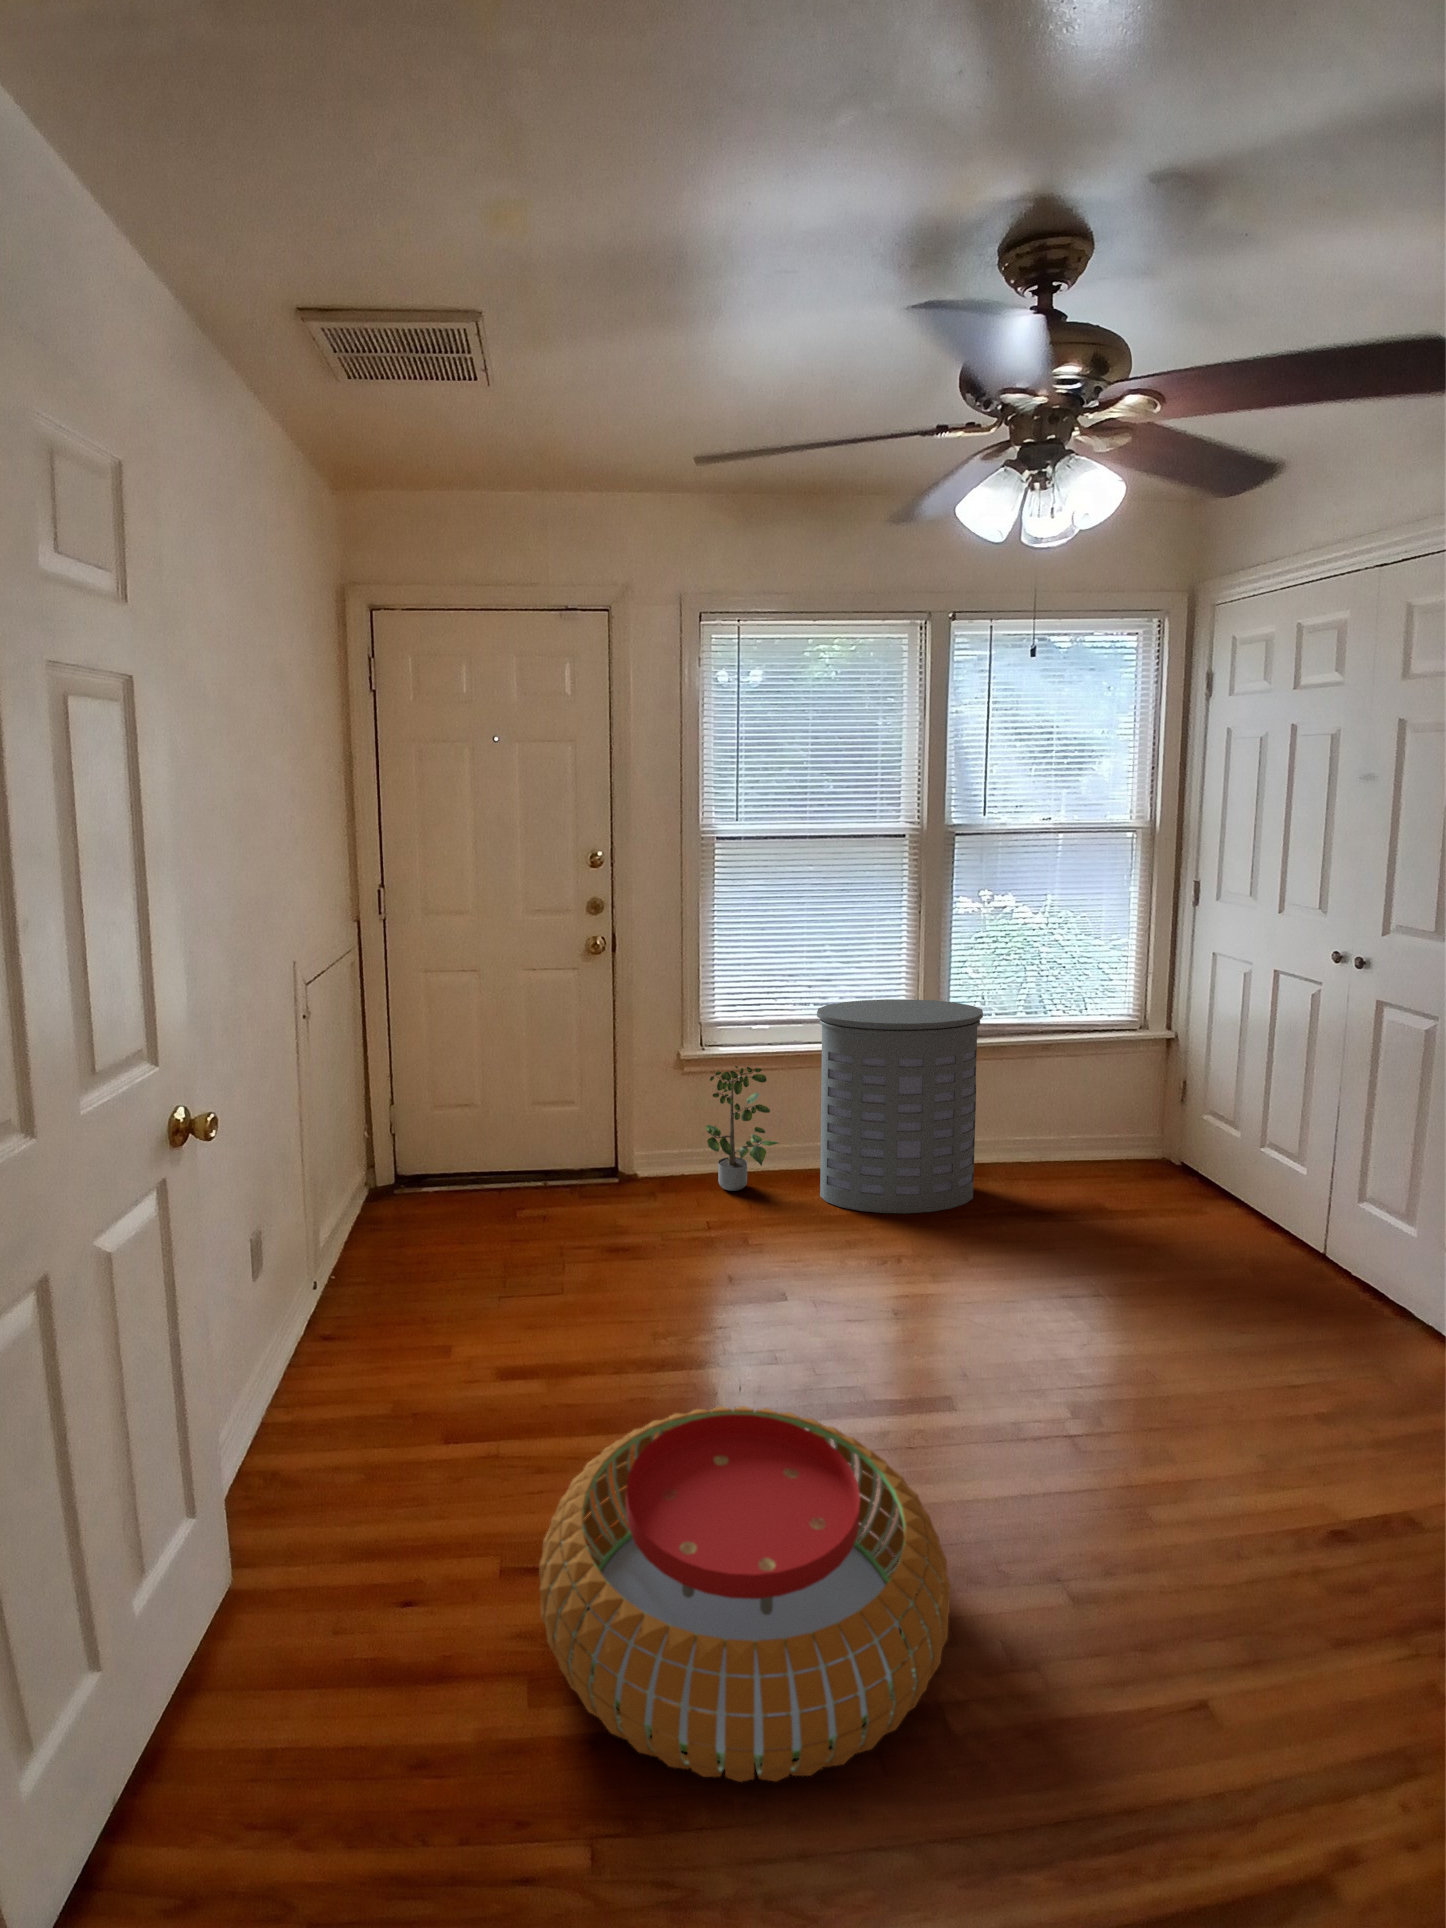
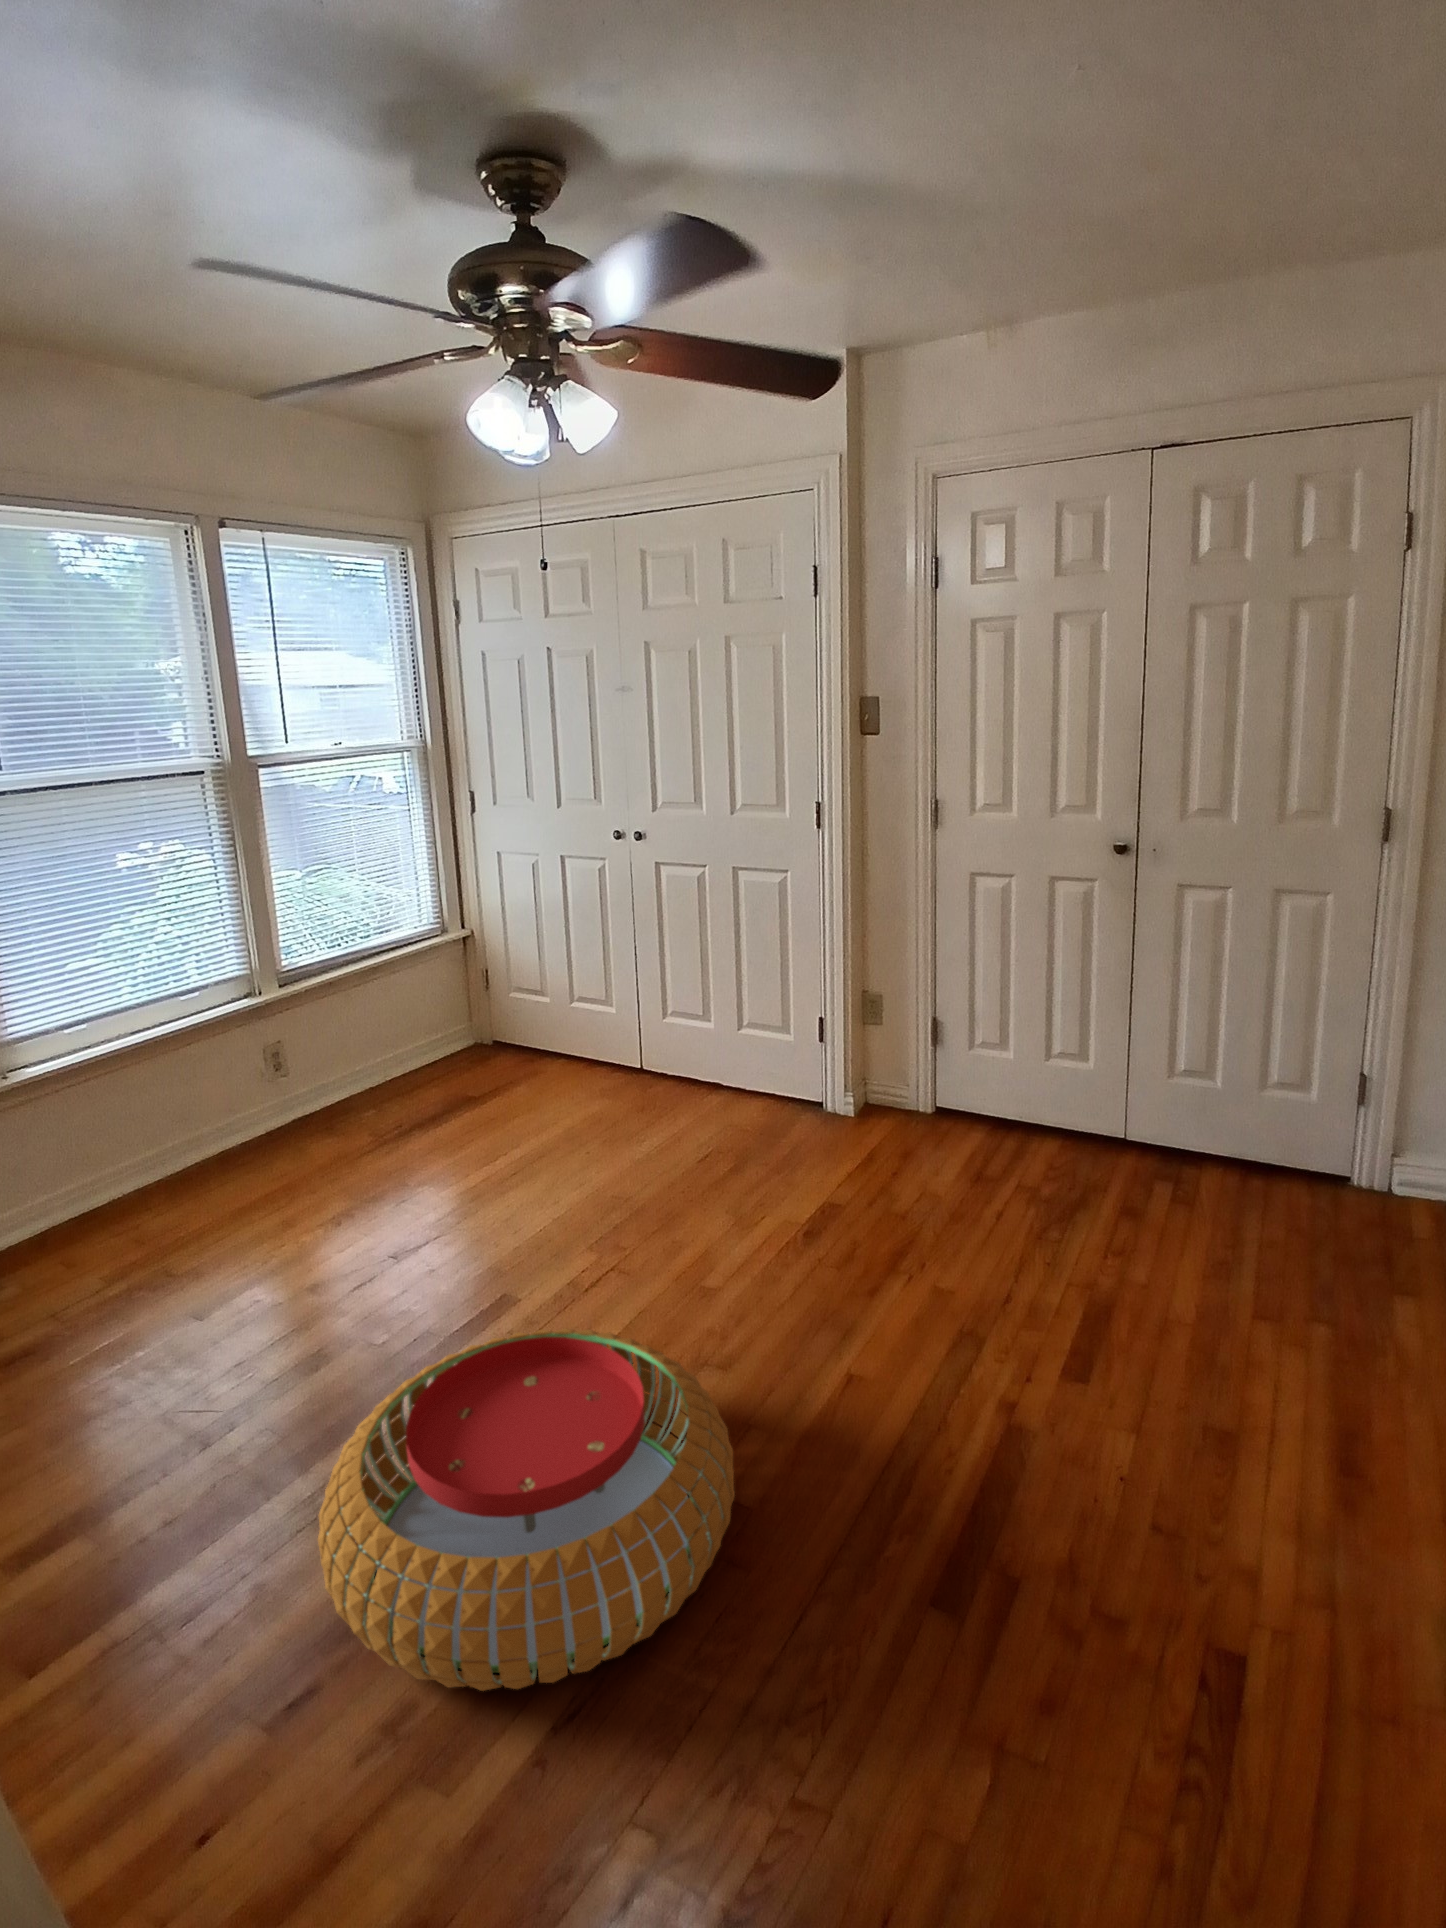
laundry hamper: present [817,999,983,1213] -> none [161,942,359,1196]
potted plant: present [706,1066,778,1191] -> none [28,1070,139,1235]

